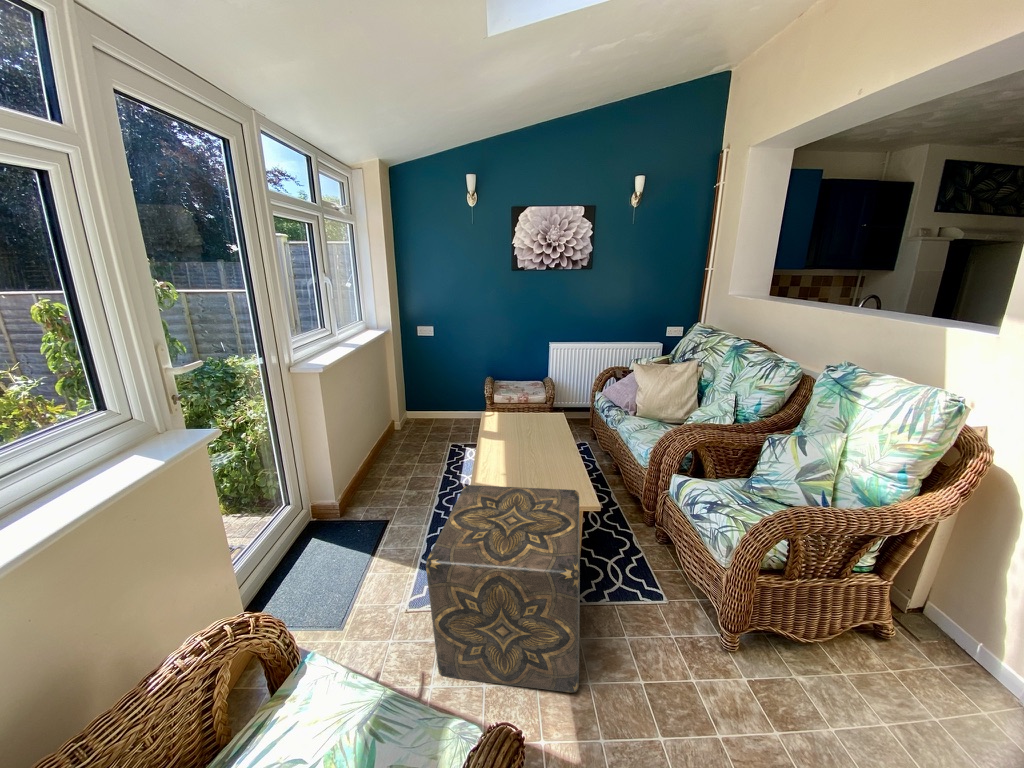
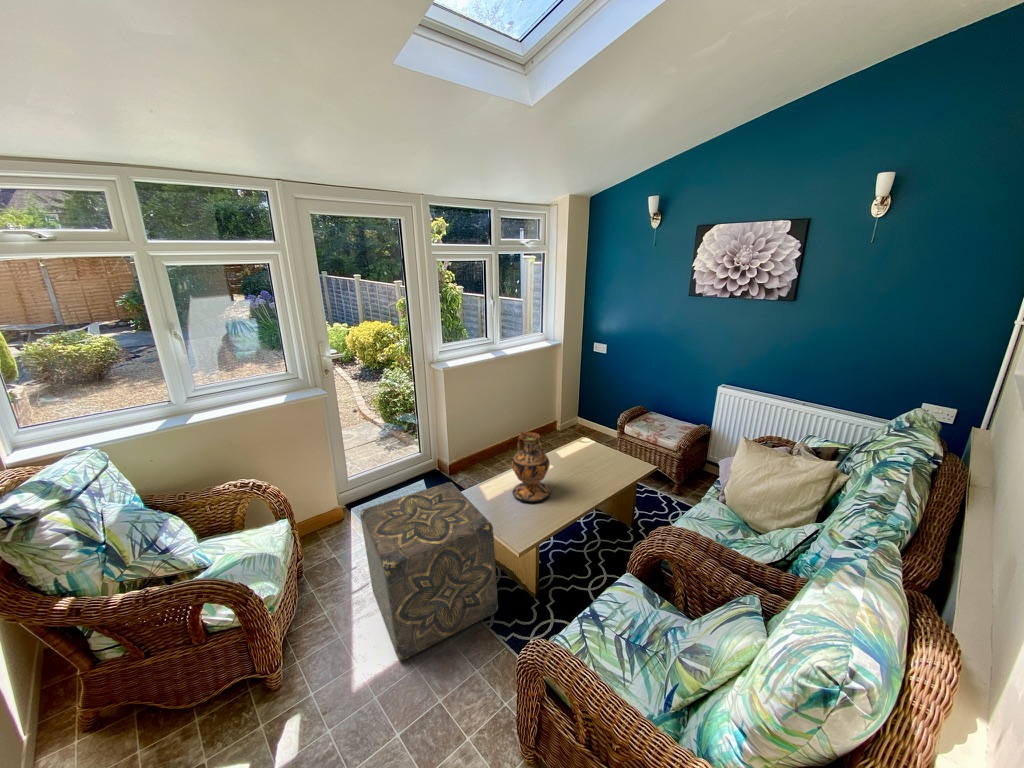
vase: none [516,396,557,470] -> present [512,432,551,502]

